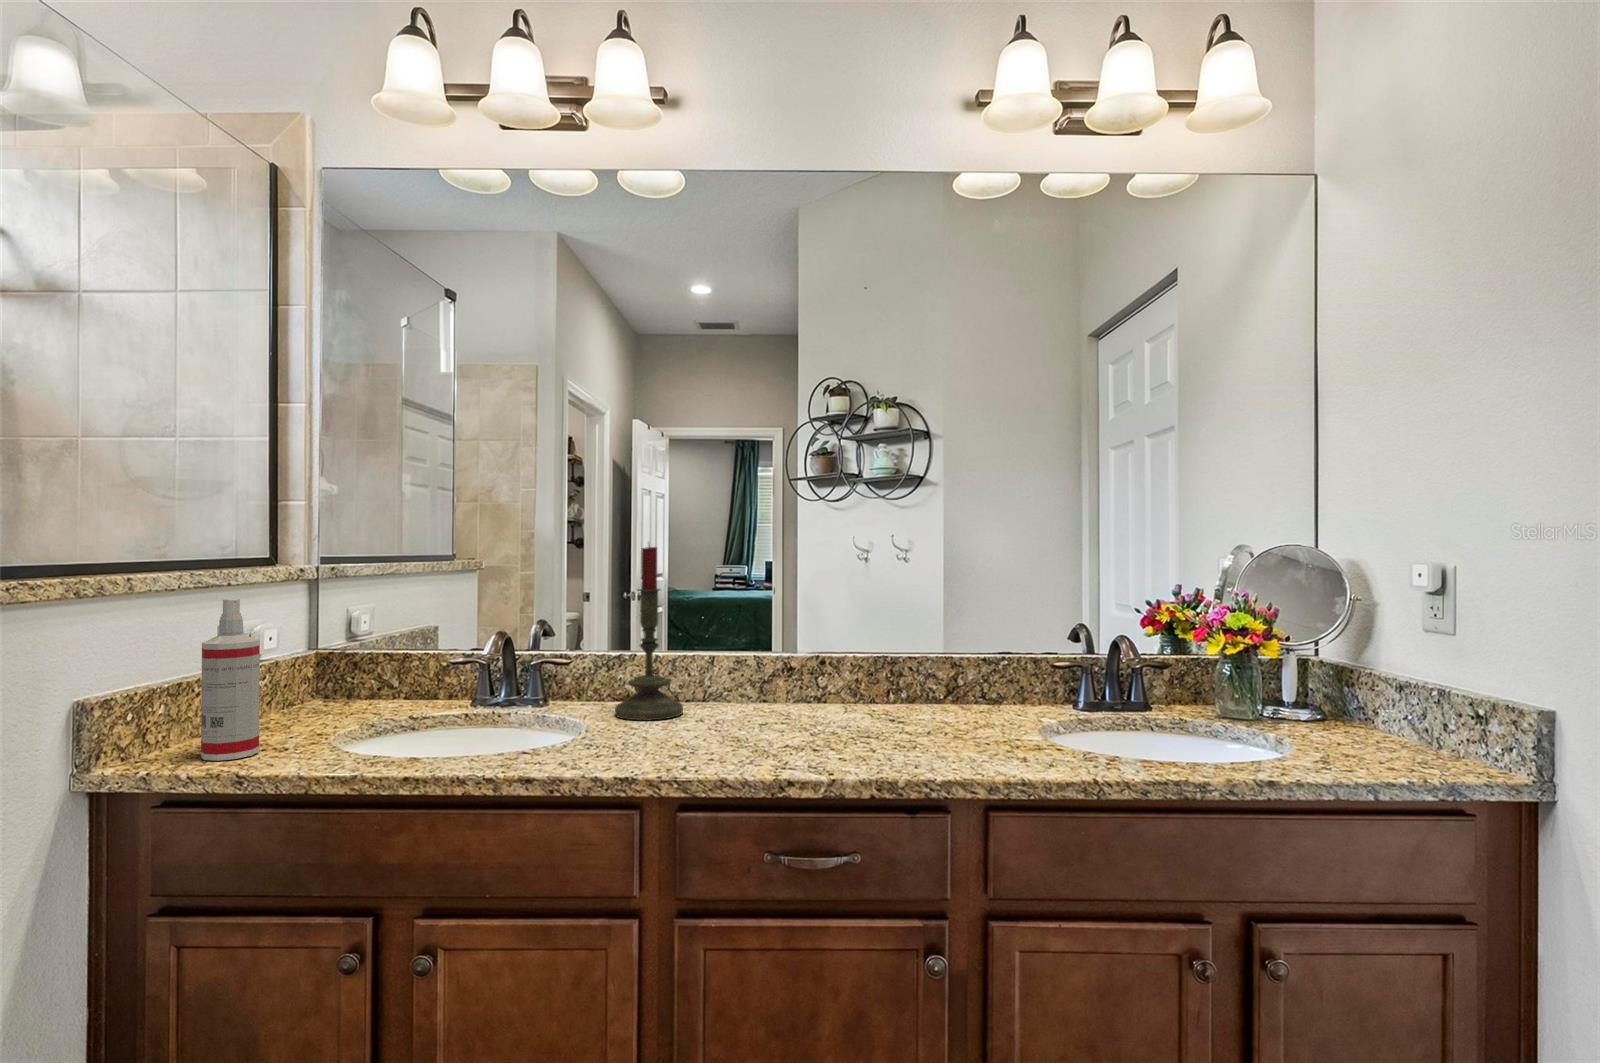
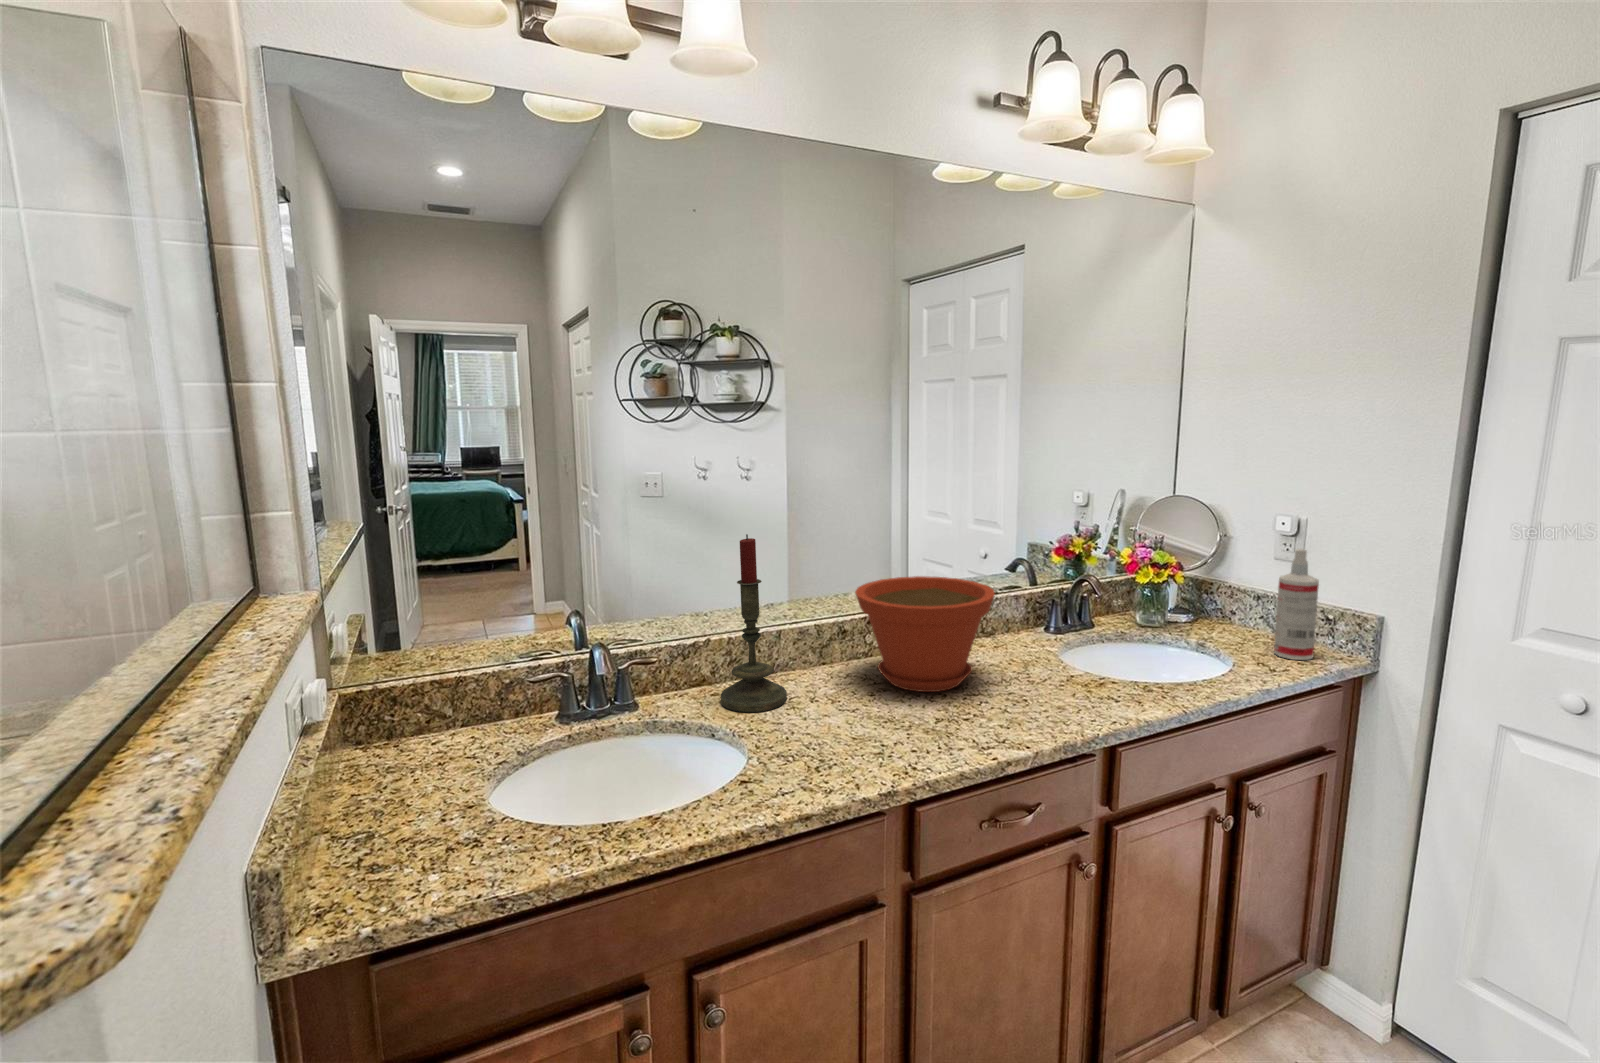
spray bottle: present [201,599,260,761] -> present [1274,549,1319,660]
plant pot: none [760,612,914,730] -> present [855,576,995,692]

